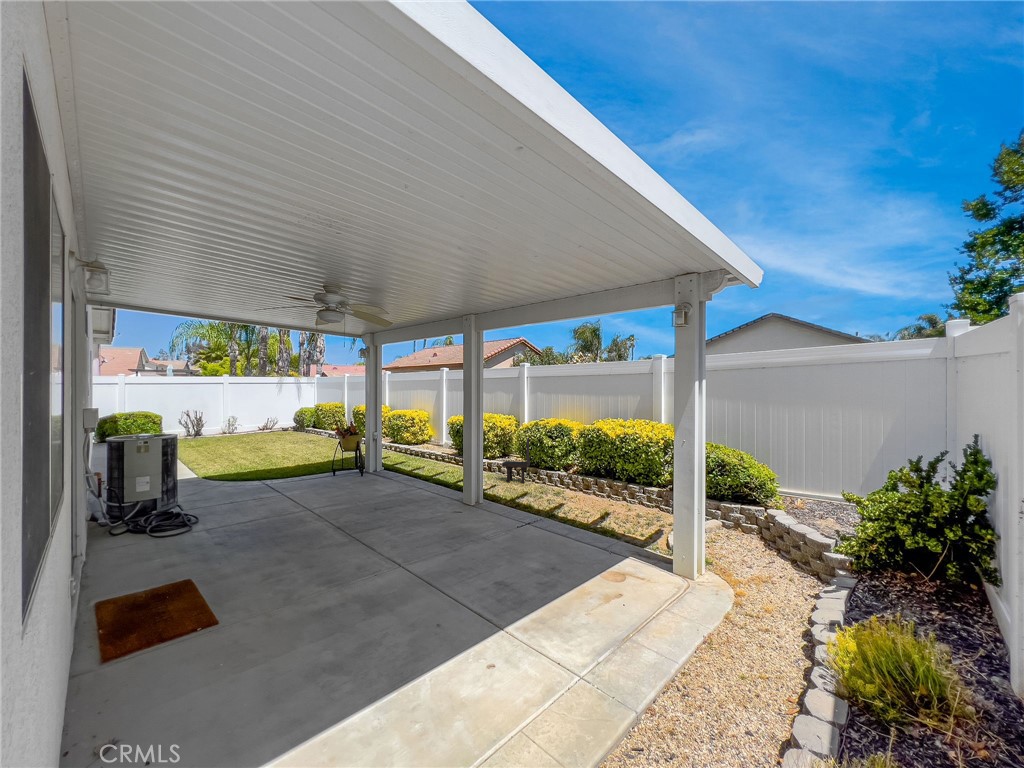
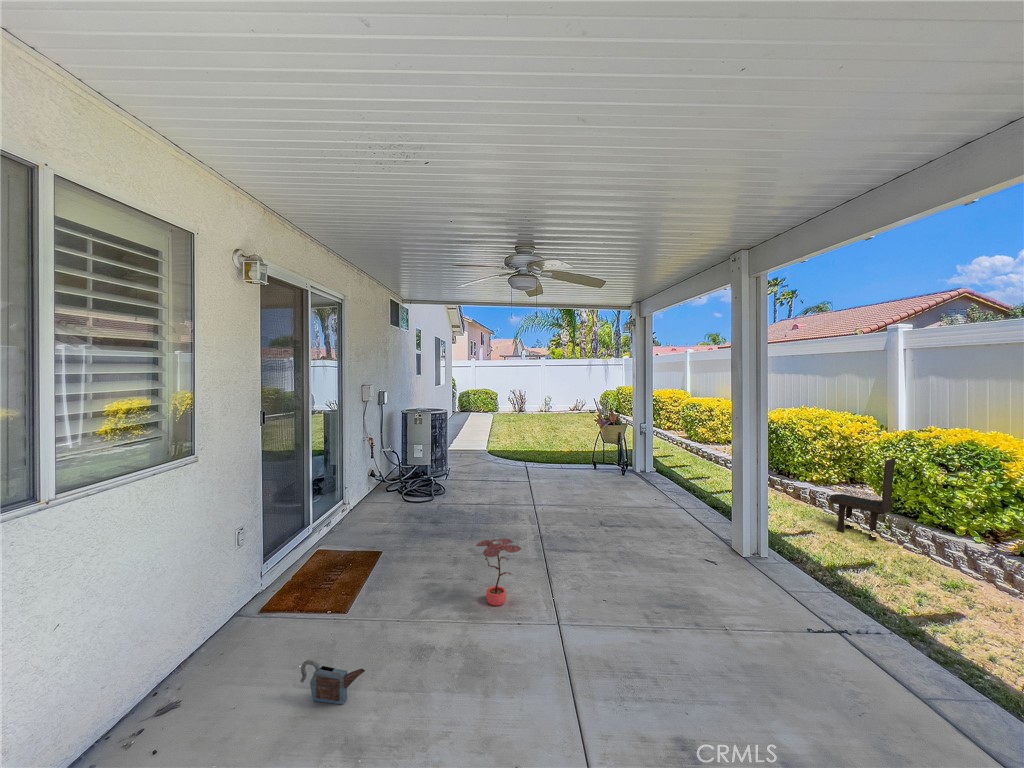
potted plant: none [339,519,373,565] -> present [476,538,521,606]
watering can: none [284,601,332,635] -> present [300,660,365,704]

